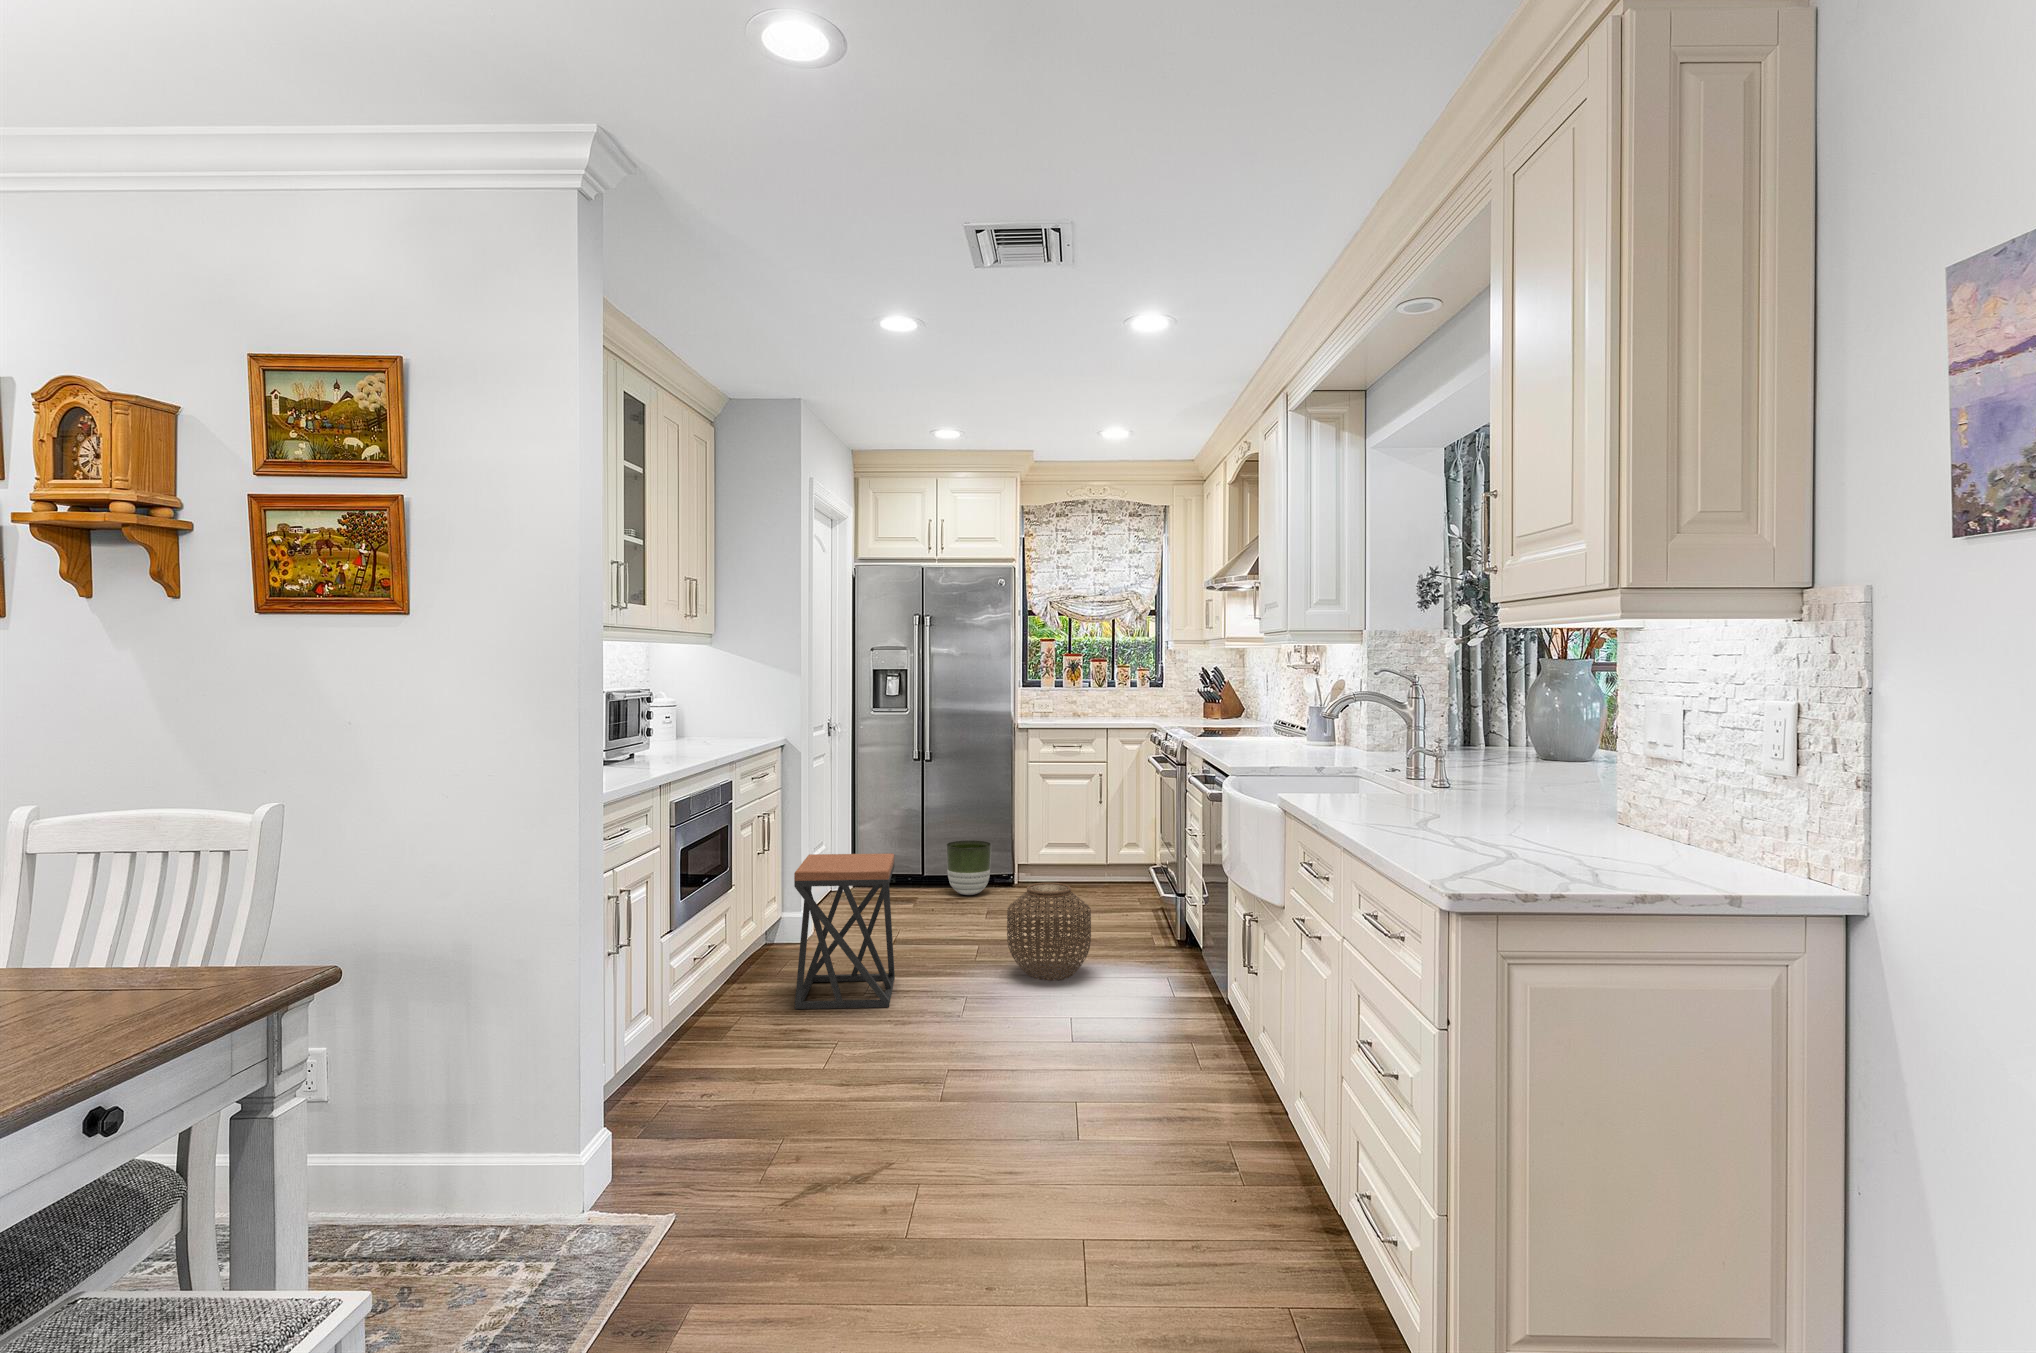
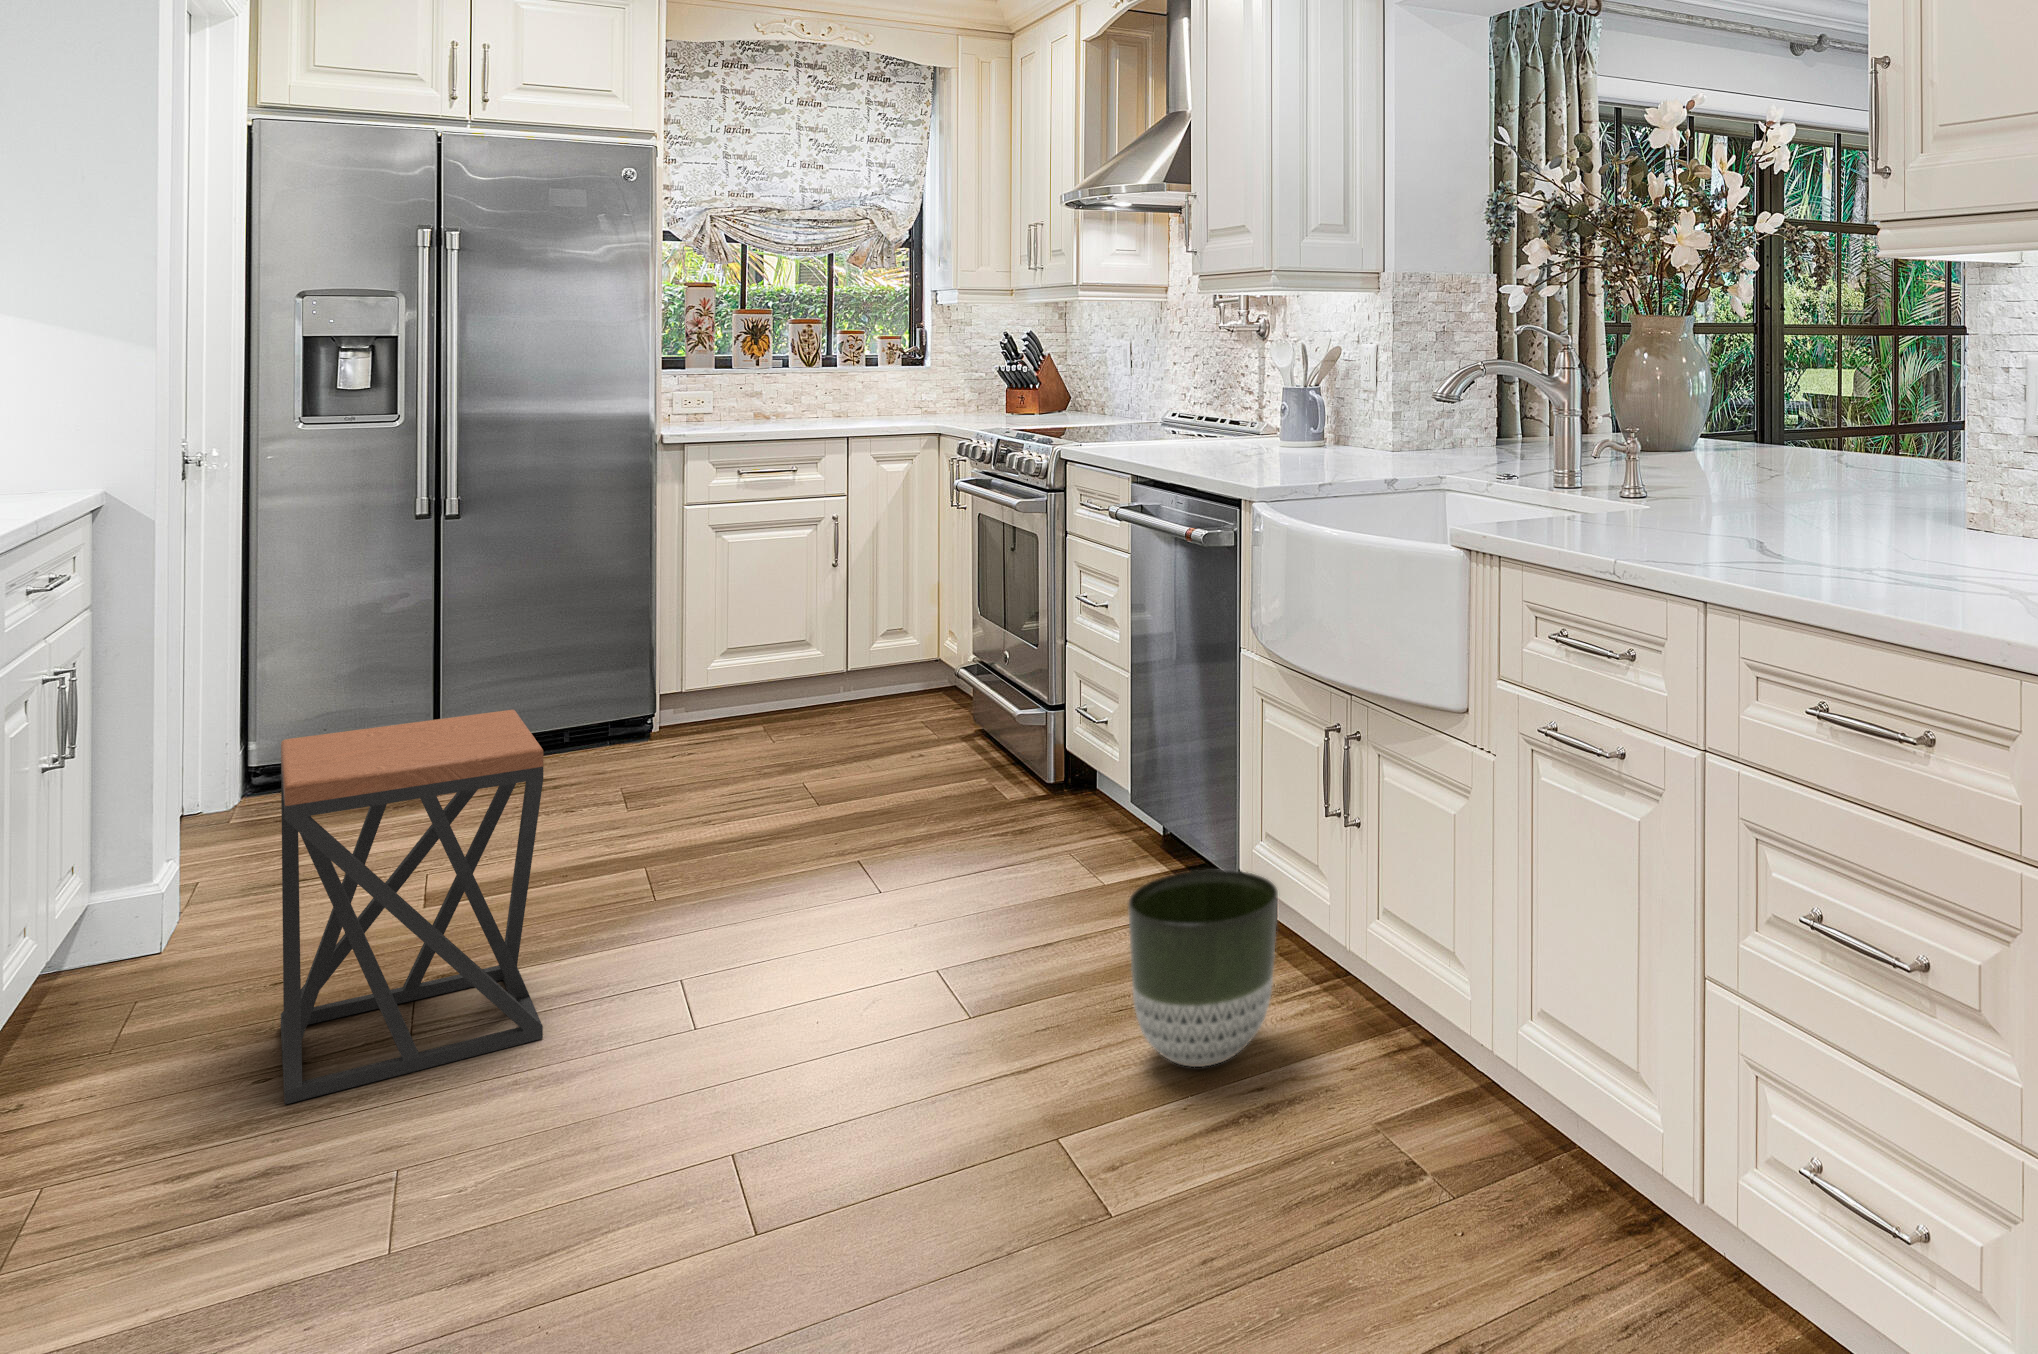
planter: present [946,840,992,895] -> present [1128,870,1278,1067]
woven basket: present [1007,883,1091,980] -> none [768,720,937,906]

